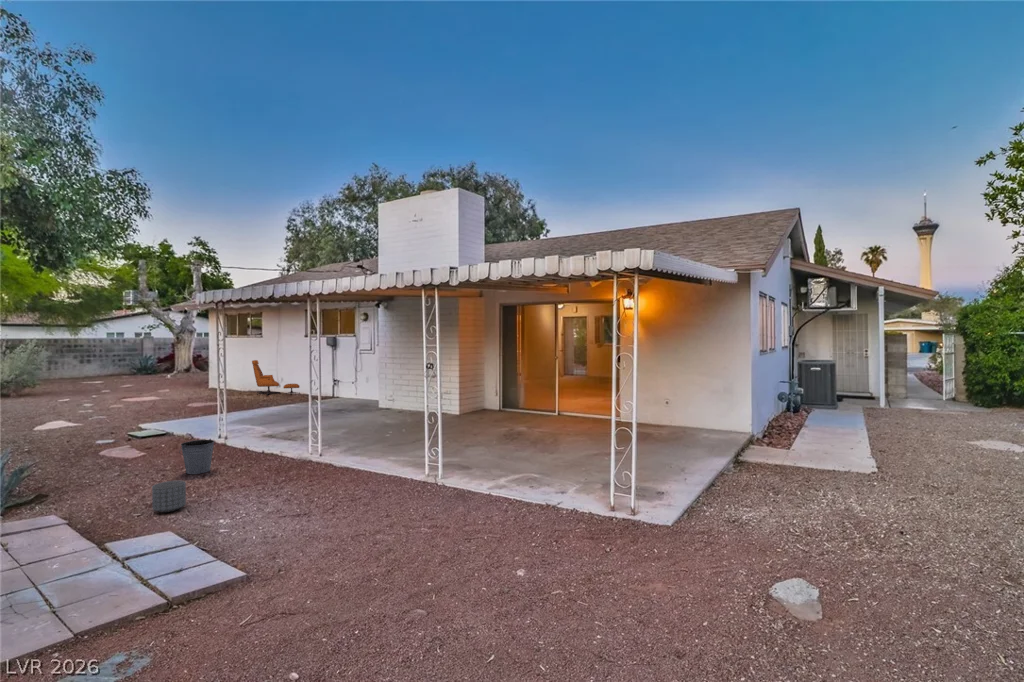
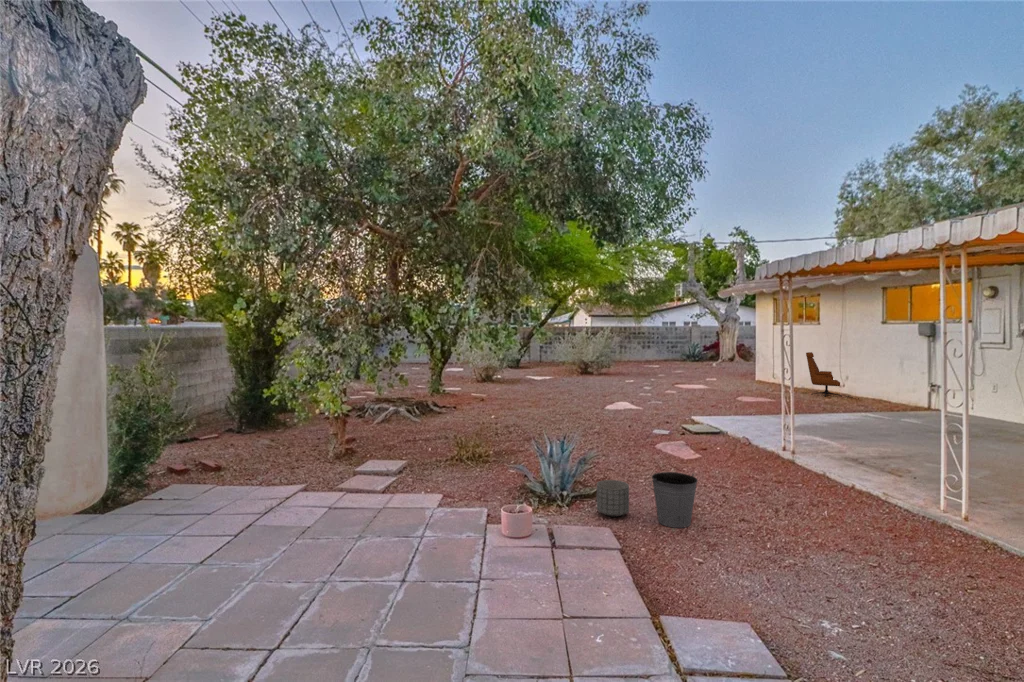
bucket: present [180,439,214,474] -> present [650,472,698,528]
planter: present [152,481,186,513] -> present [597,480,629,517]

